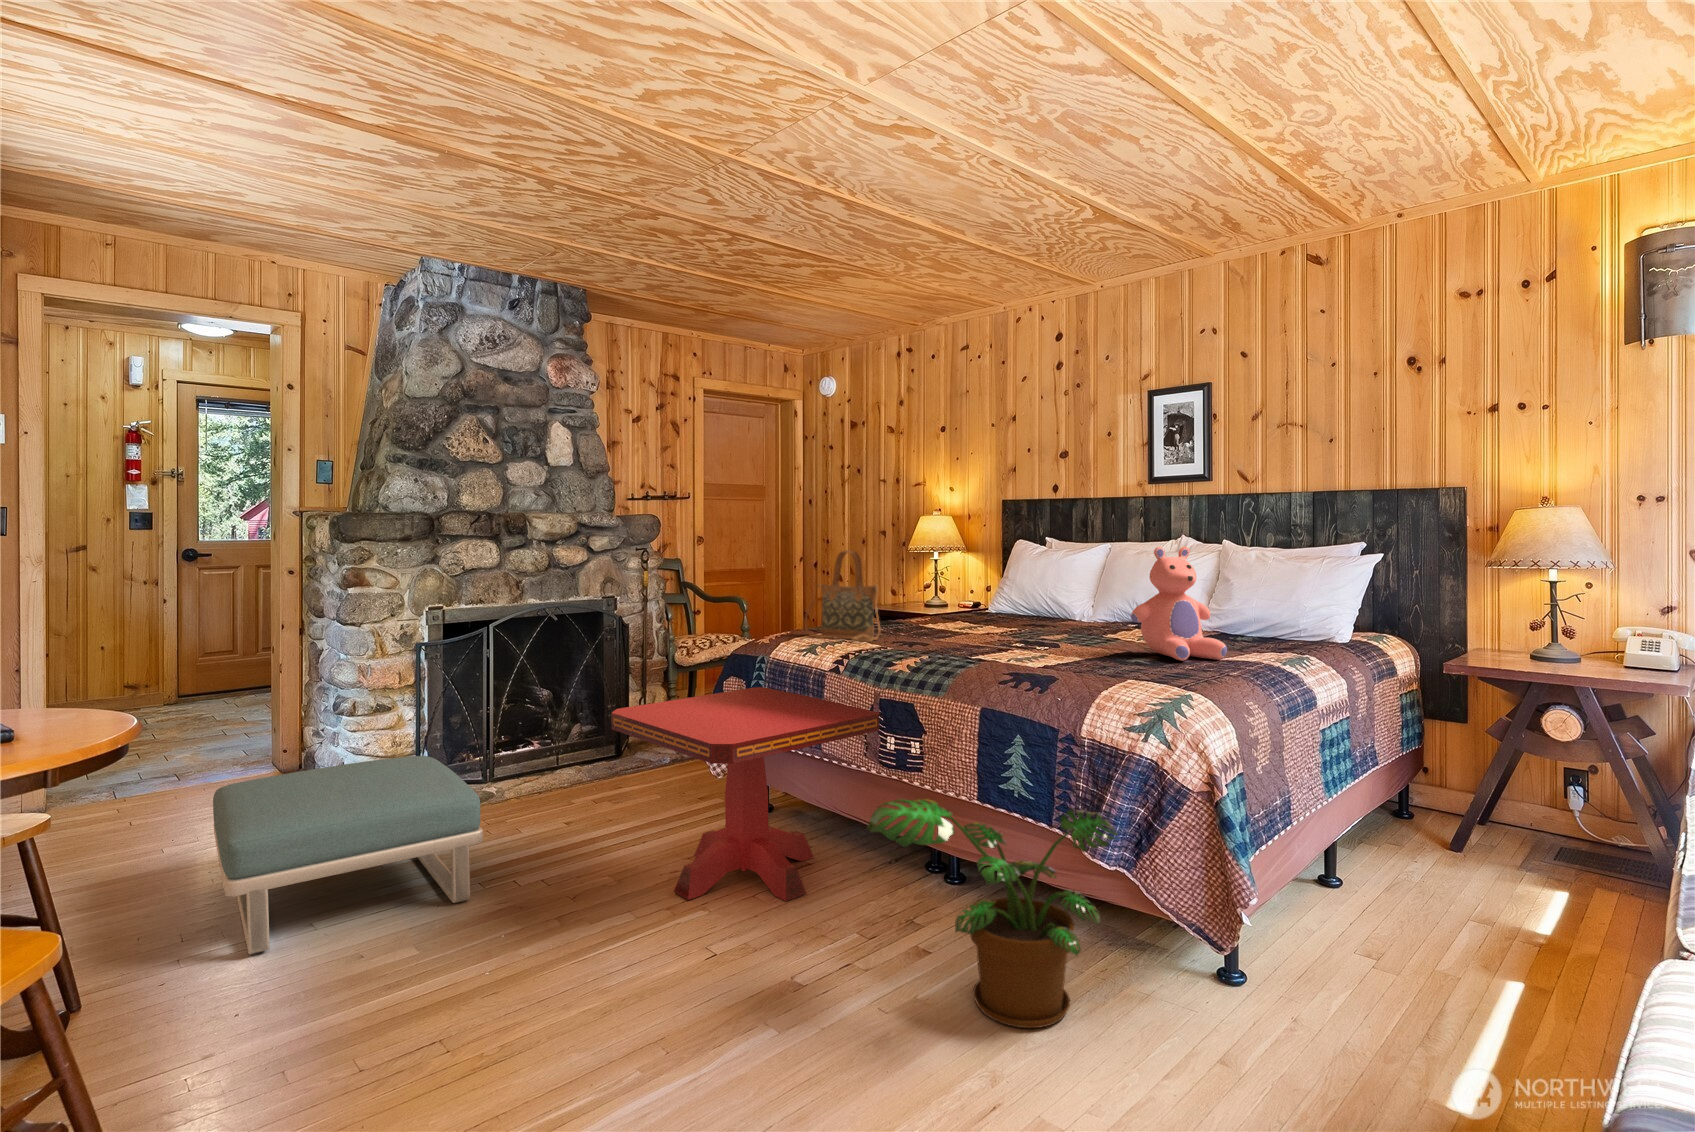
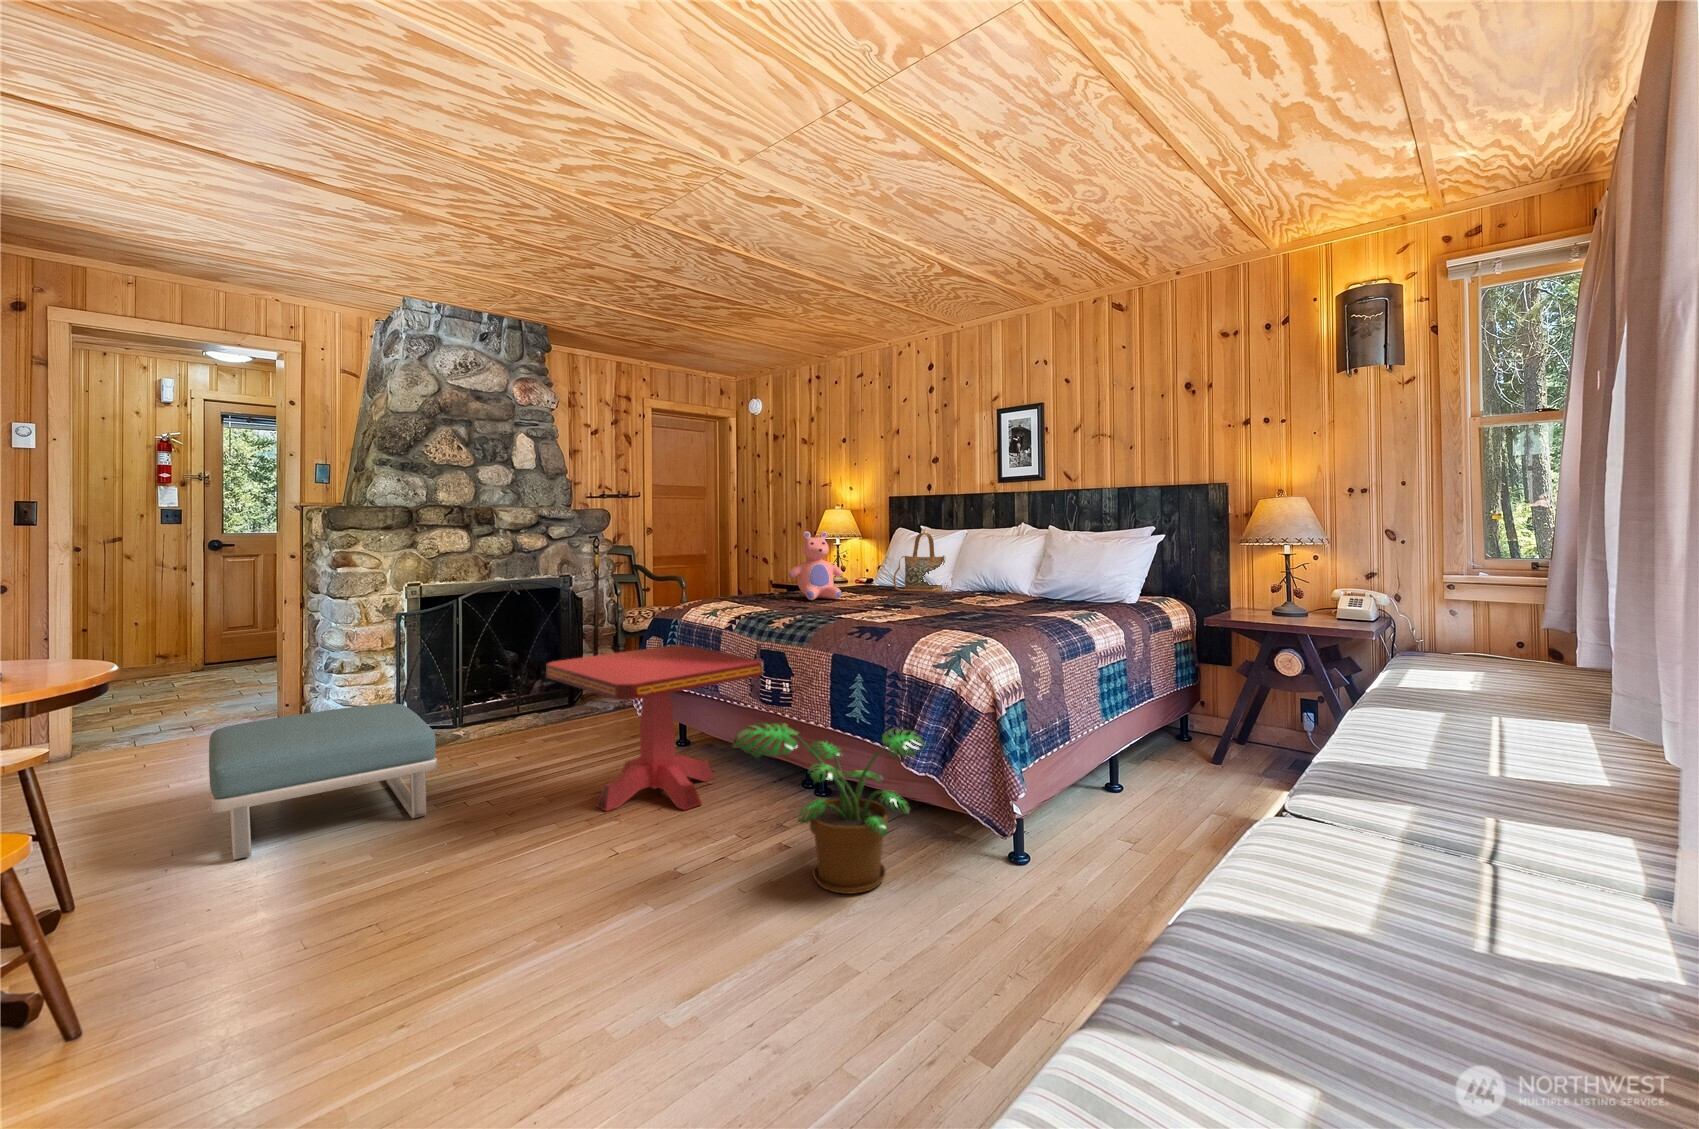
teddy bear: present [1131,547,1227,661] -> present [789,531,842,600]
handbag: present [805,550,880,642] -> present [894,533,947,593]

